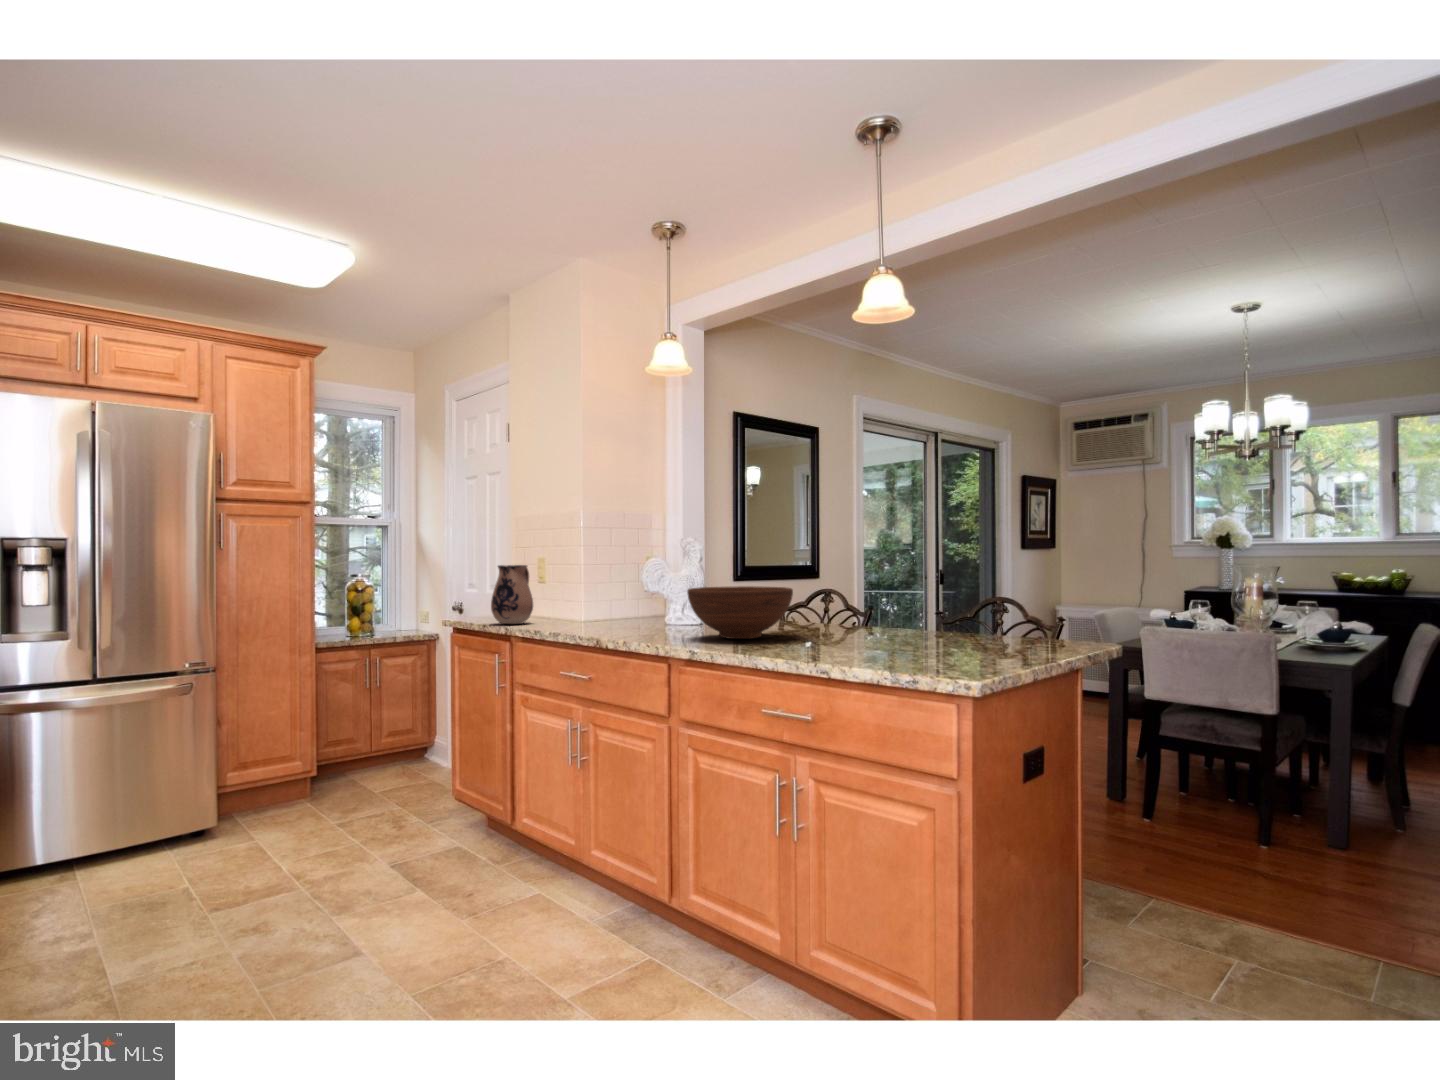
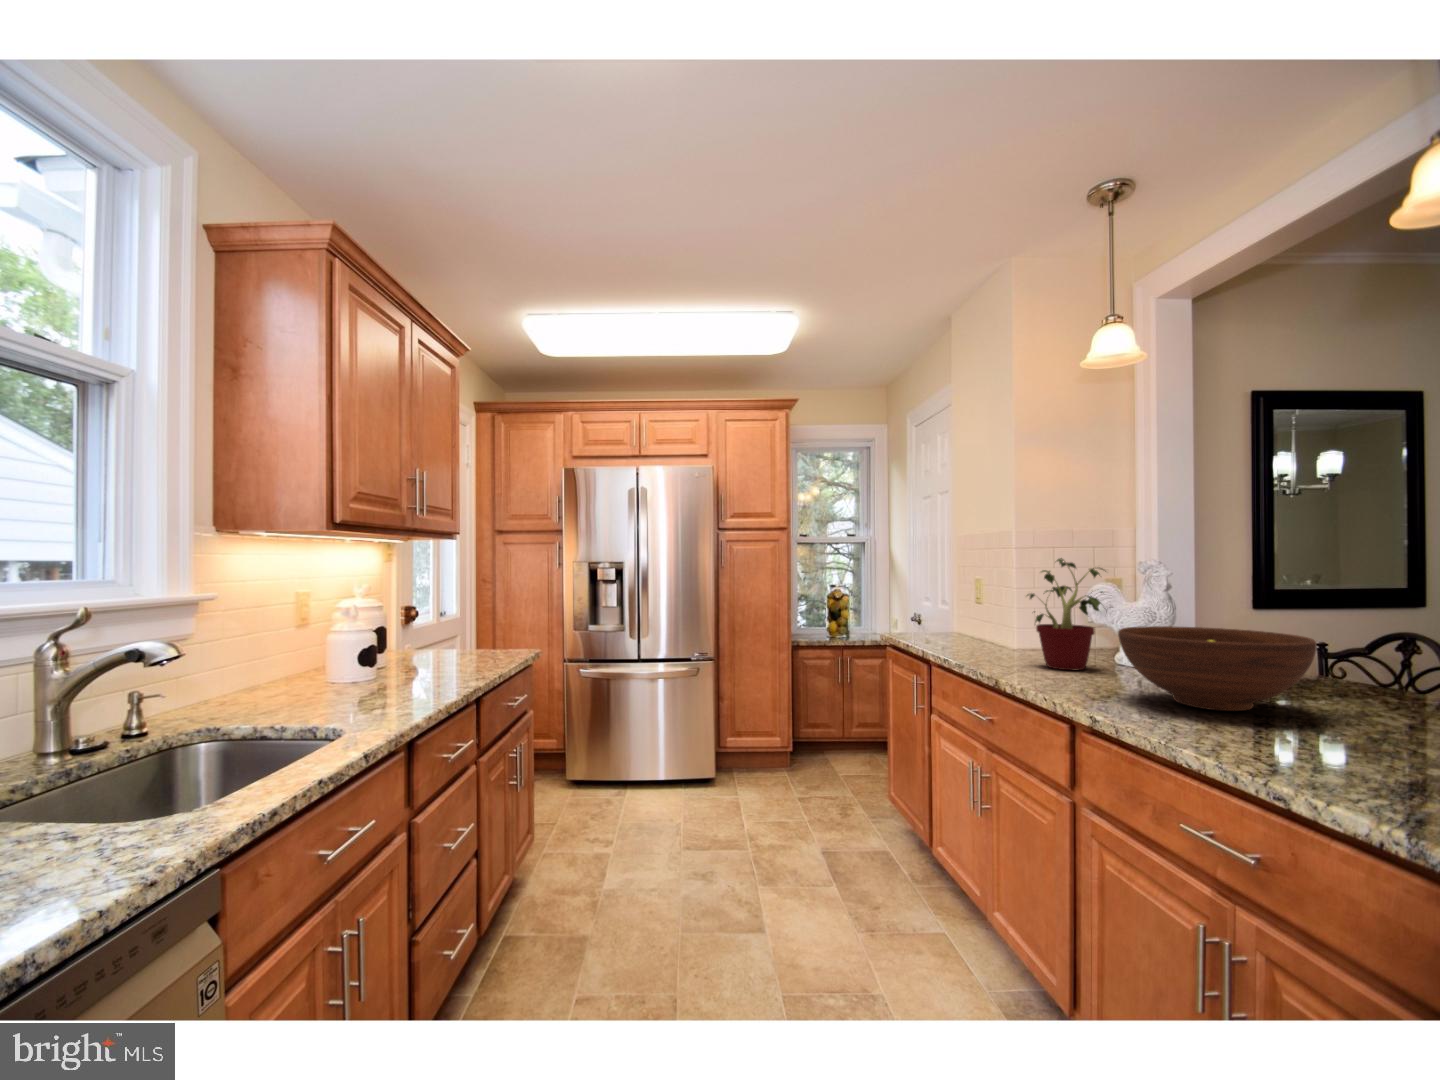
potted plant: none [606,538,666,630] -> present [1027,558,1106,670]
ceramic pitcher: present [491,565,533,624] -> none [913,585,958,646]

